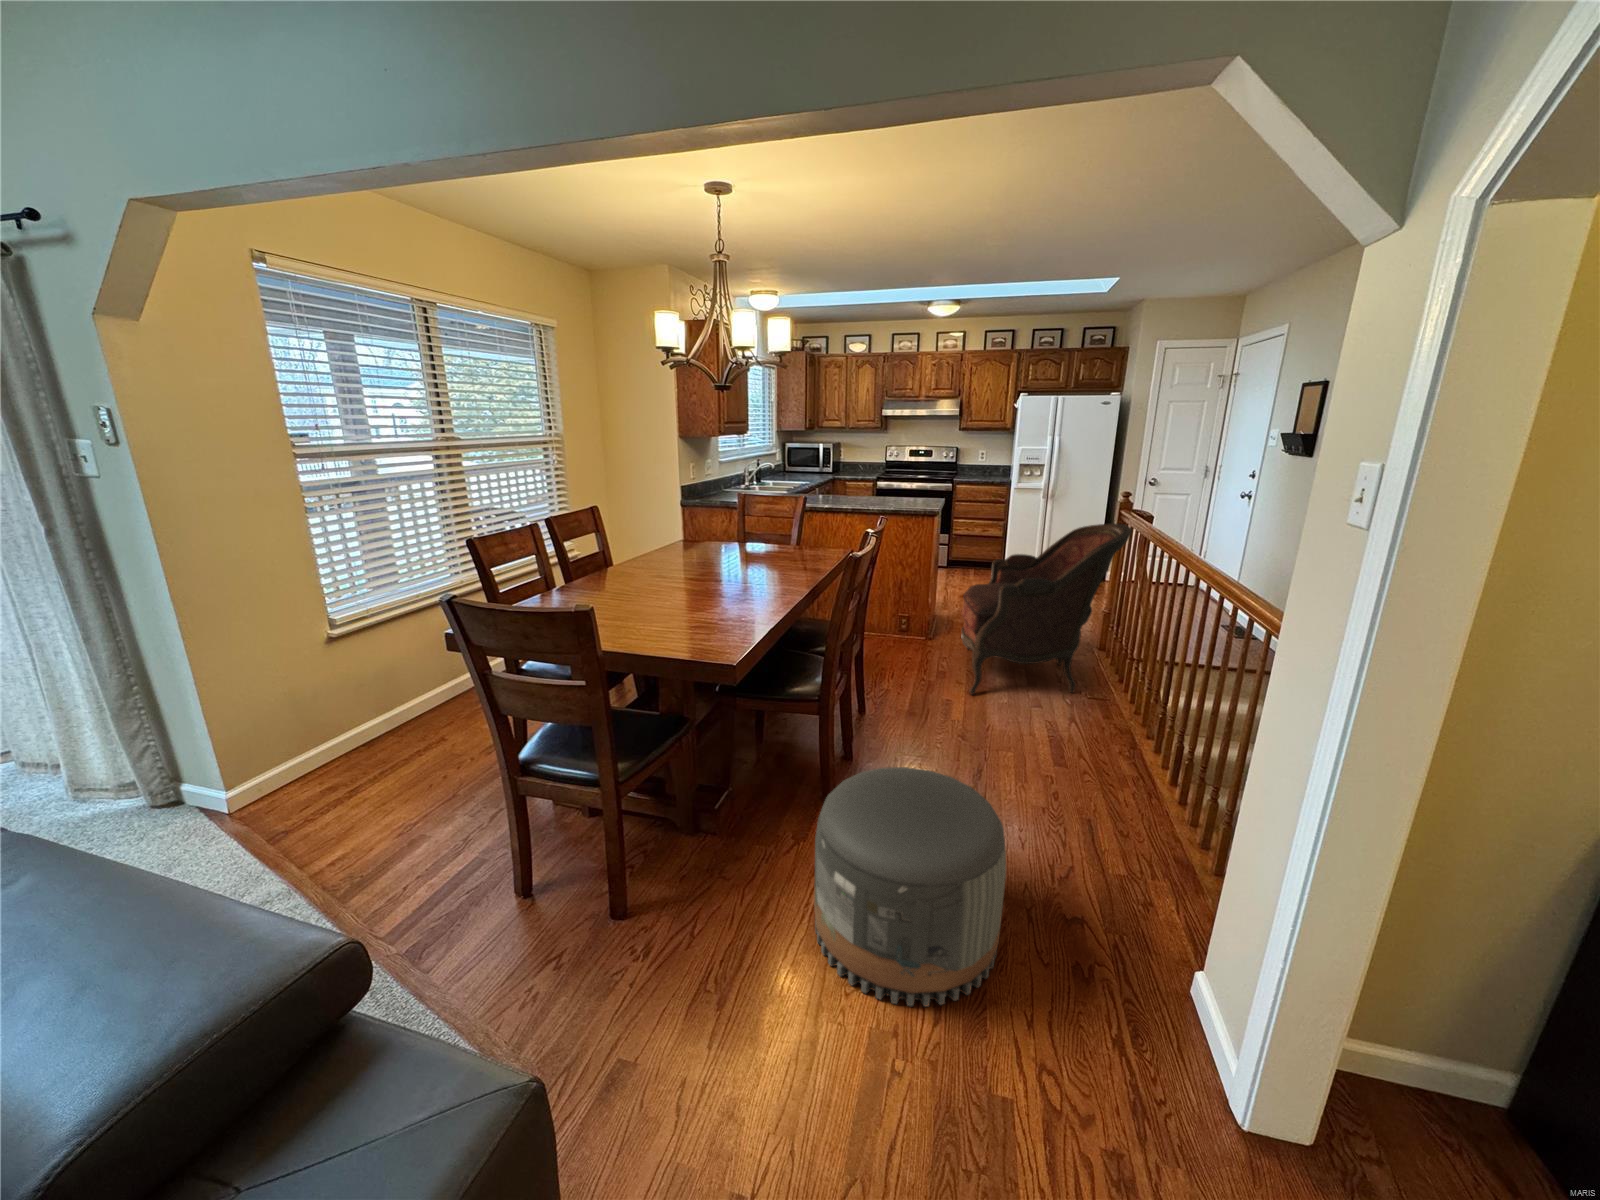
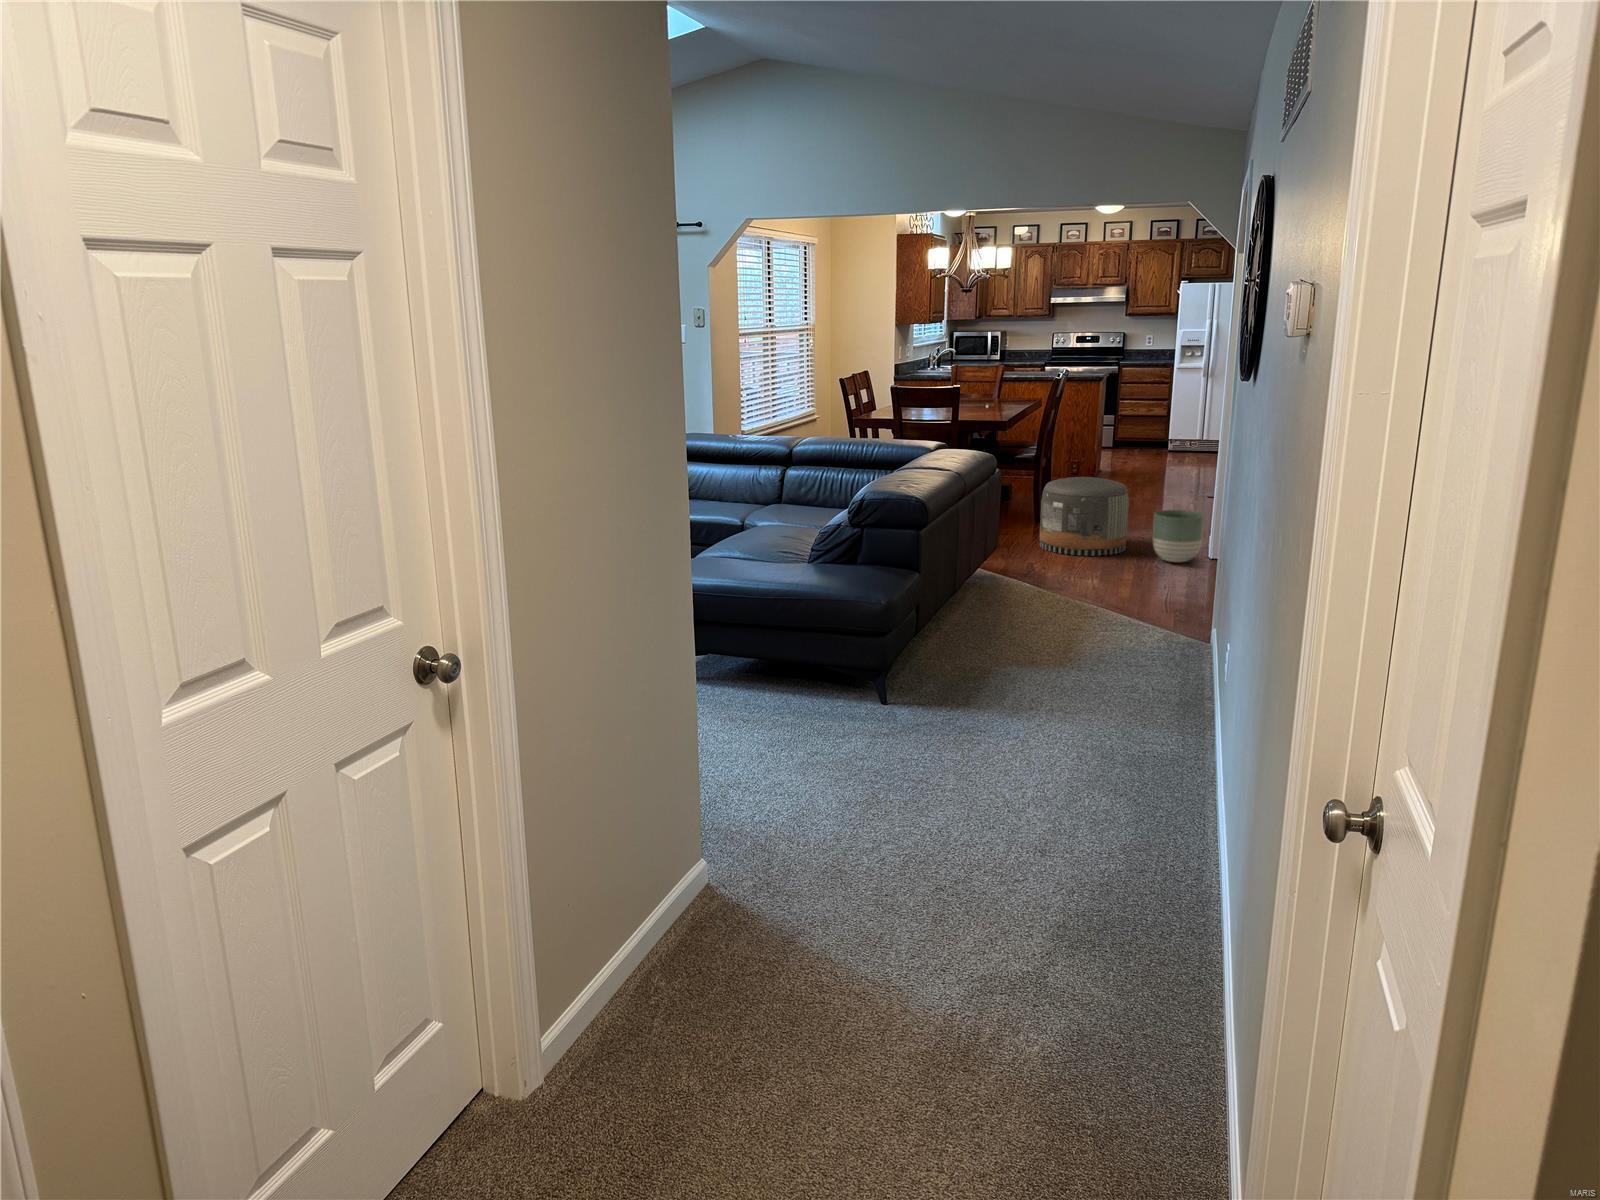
armchair: present [962,523,1132,694] -> none [1120,380,1238,500]
planter: none [1074,912,1223,1090] -> present [1153,510,1204,563]

